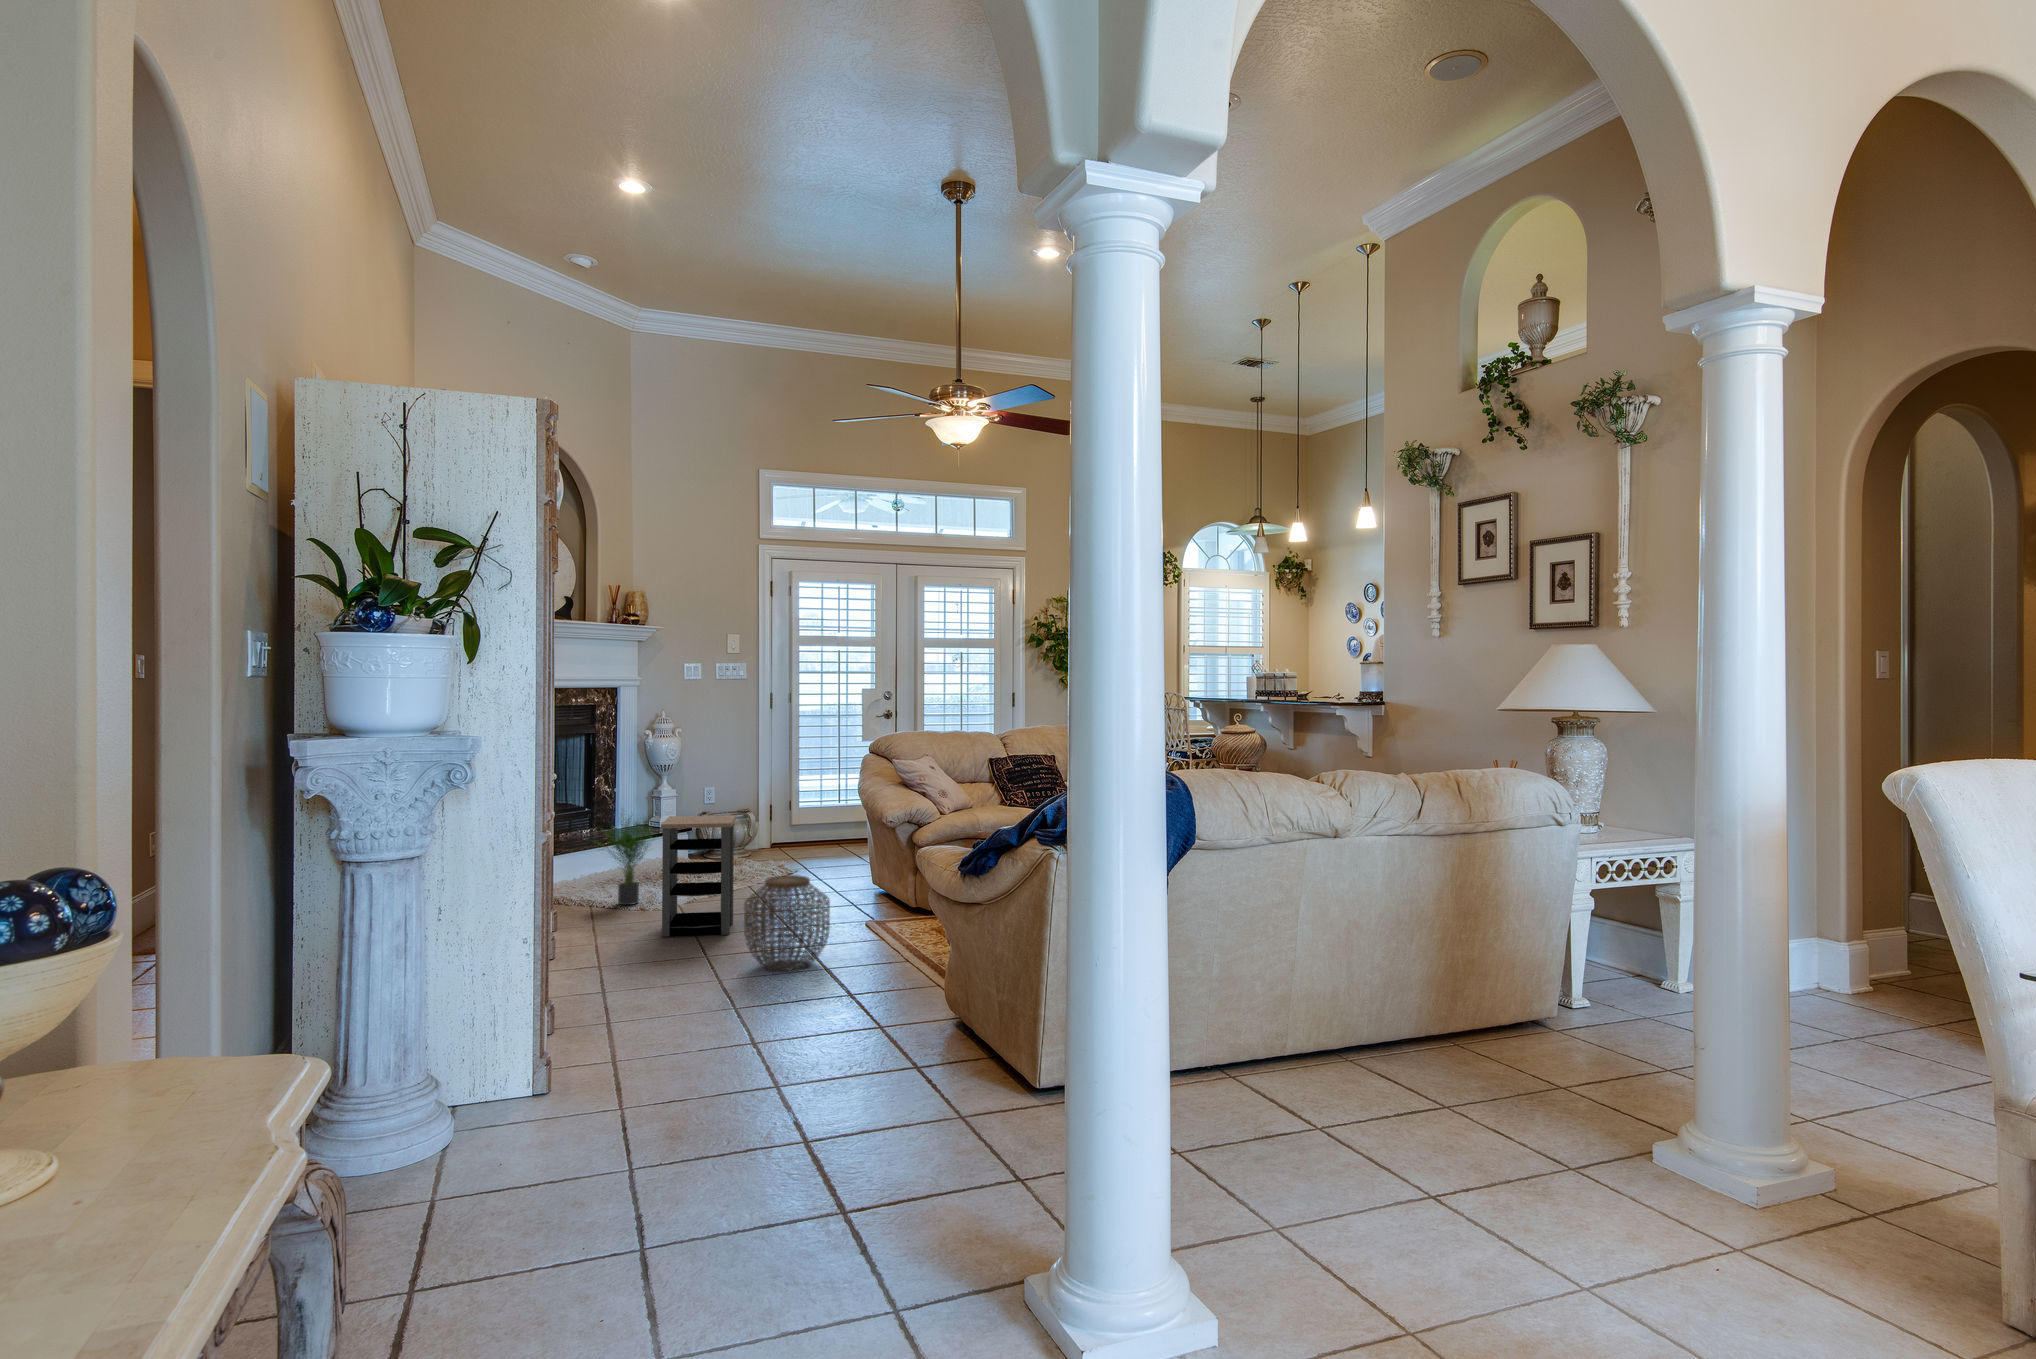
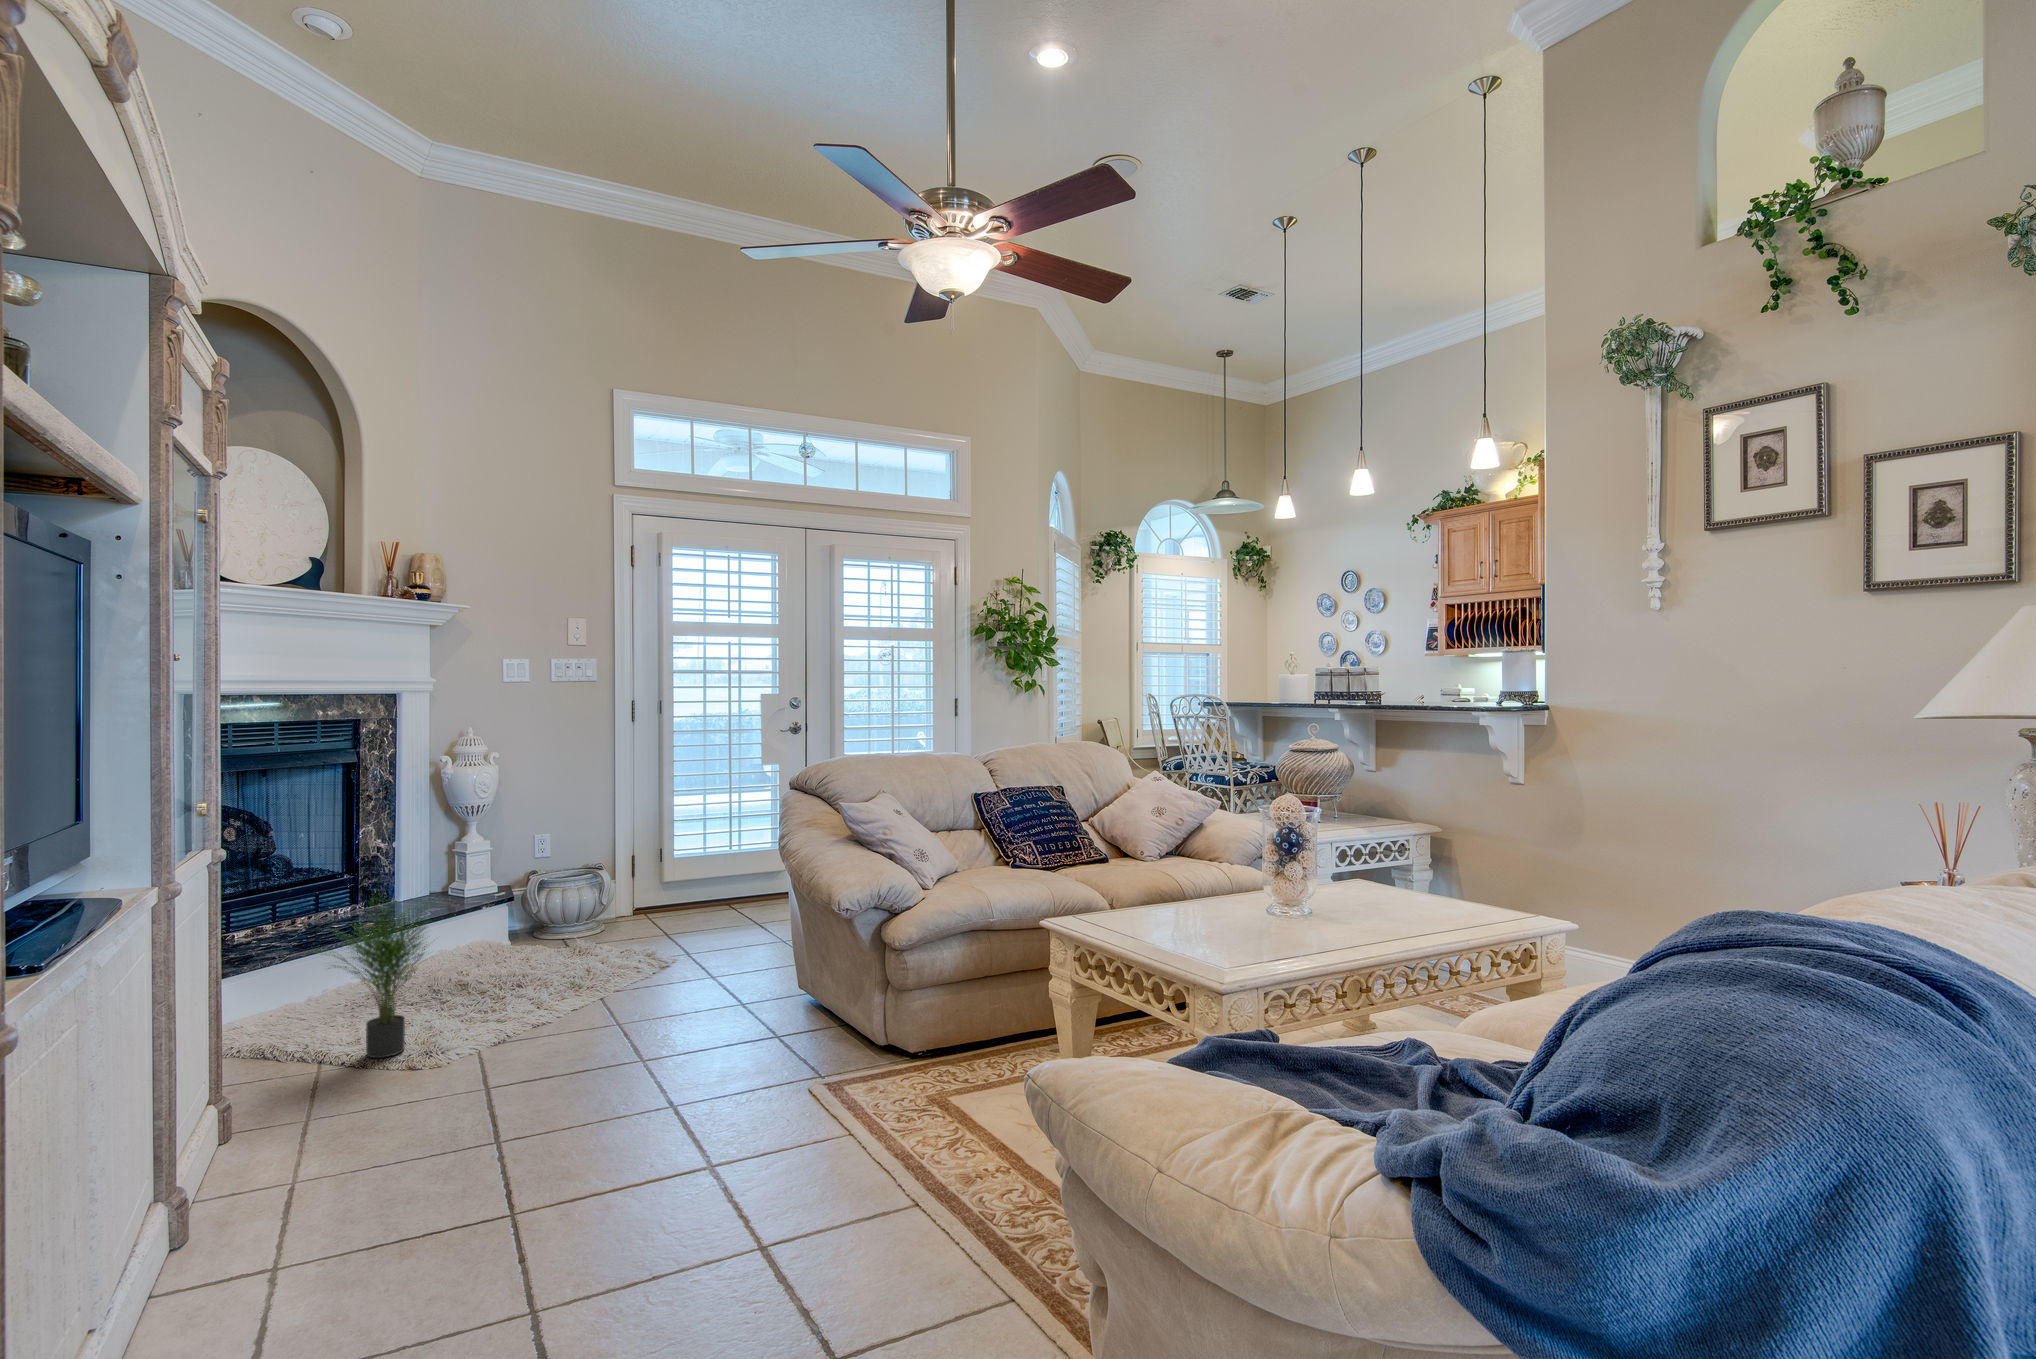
side table: present [661,815,736,937] -> none [420,909,572,1154]
woven basket: present [744,875,830,971] -> none [579,1054,756,1268]

